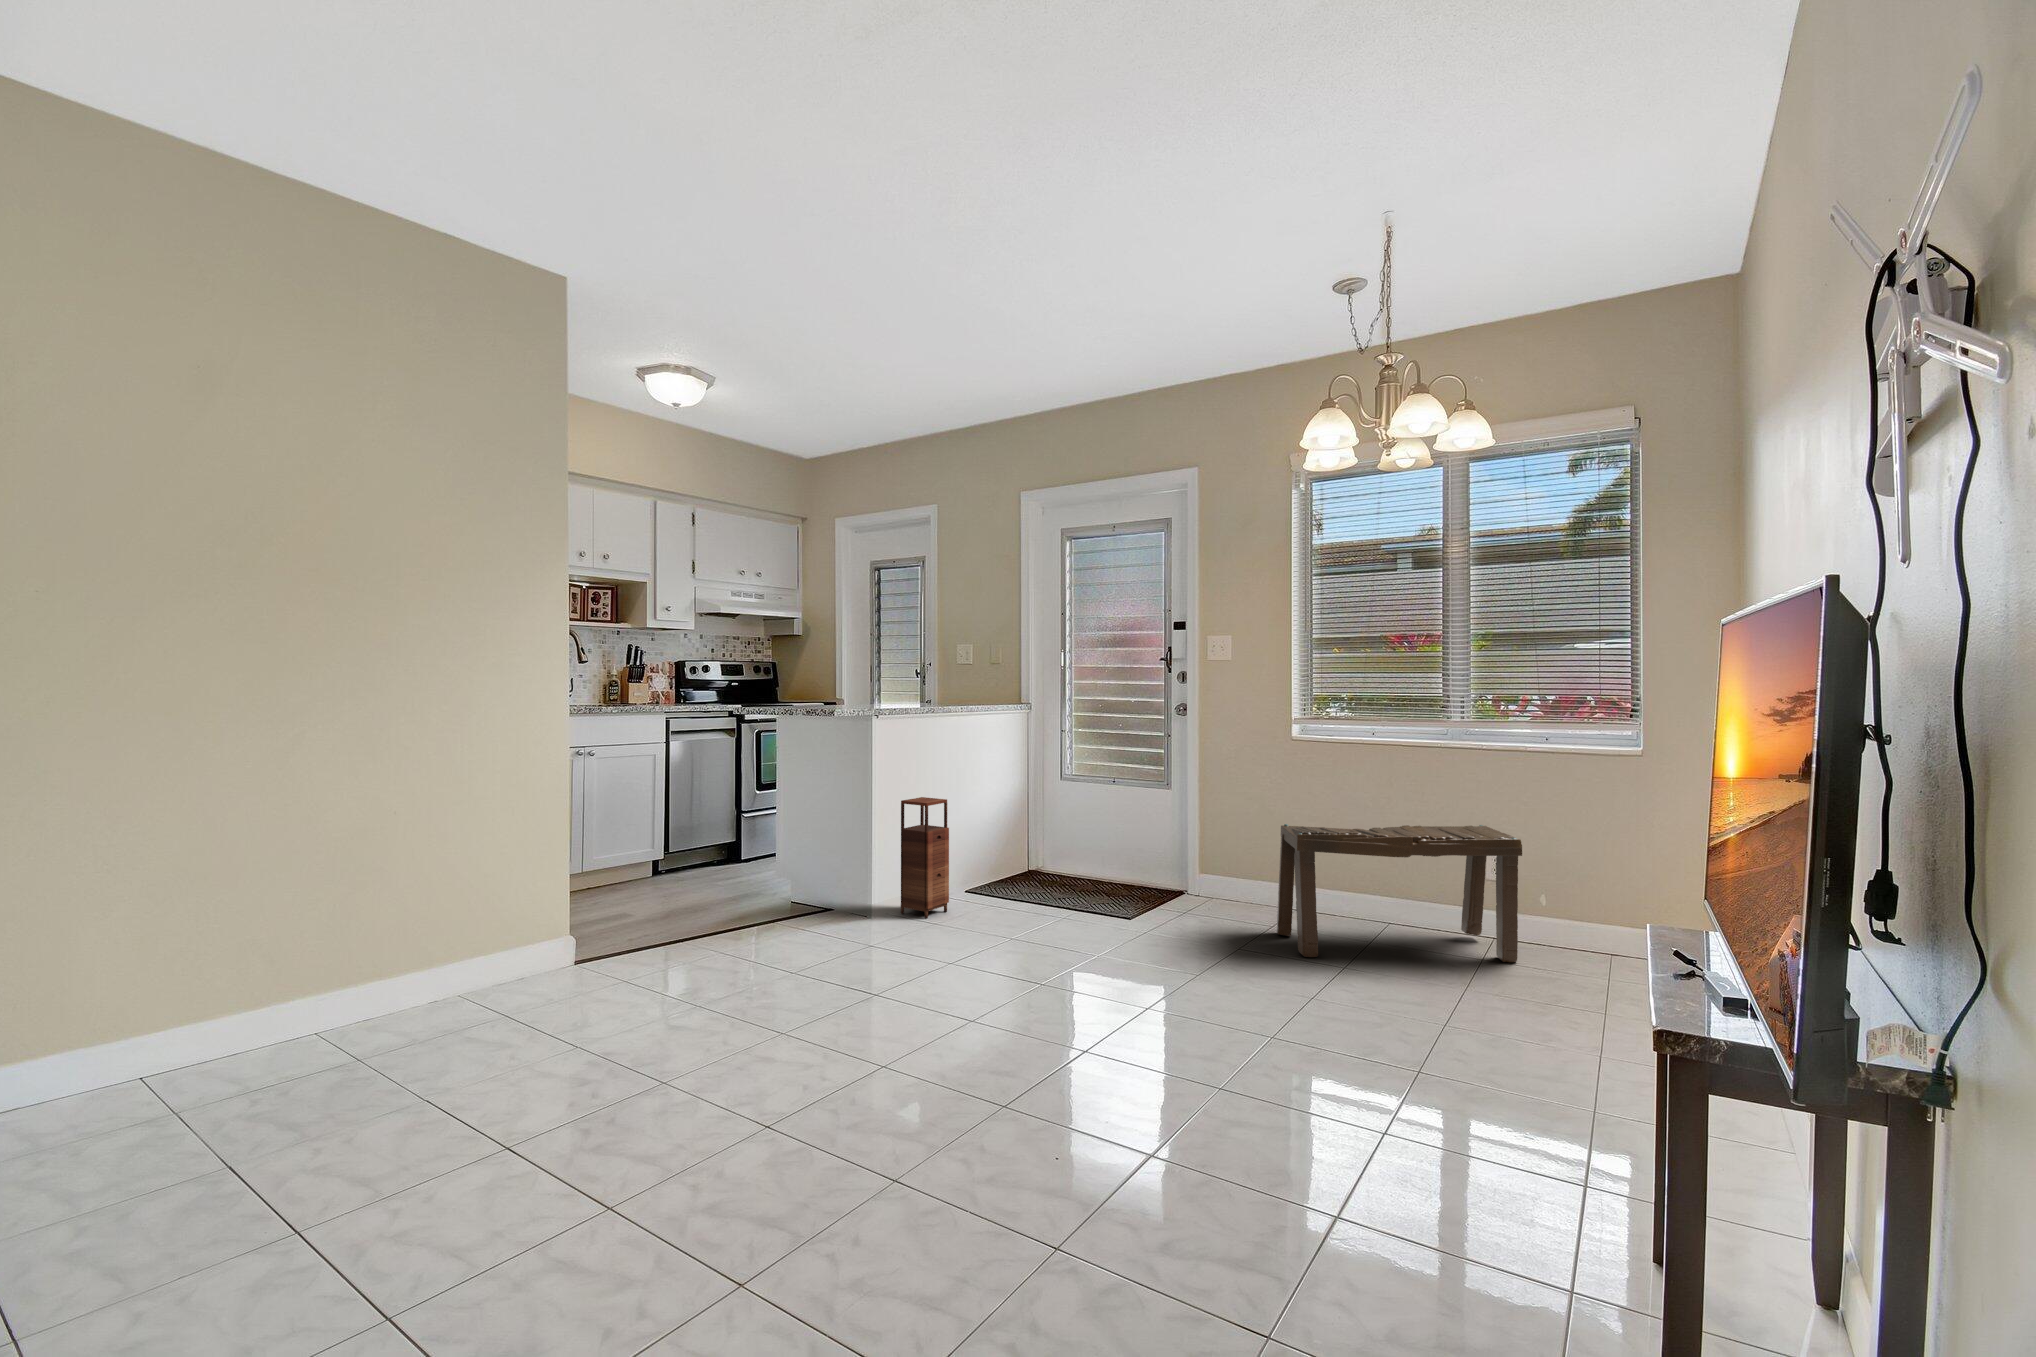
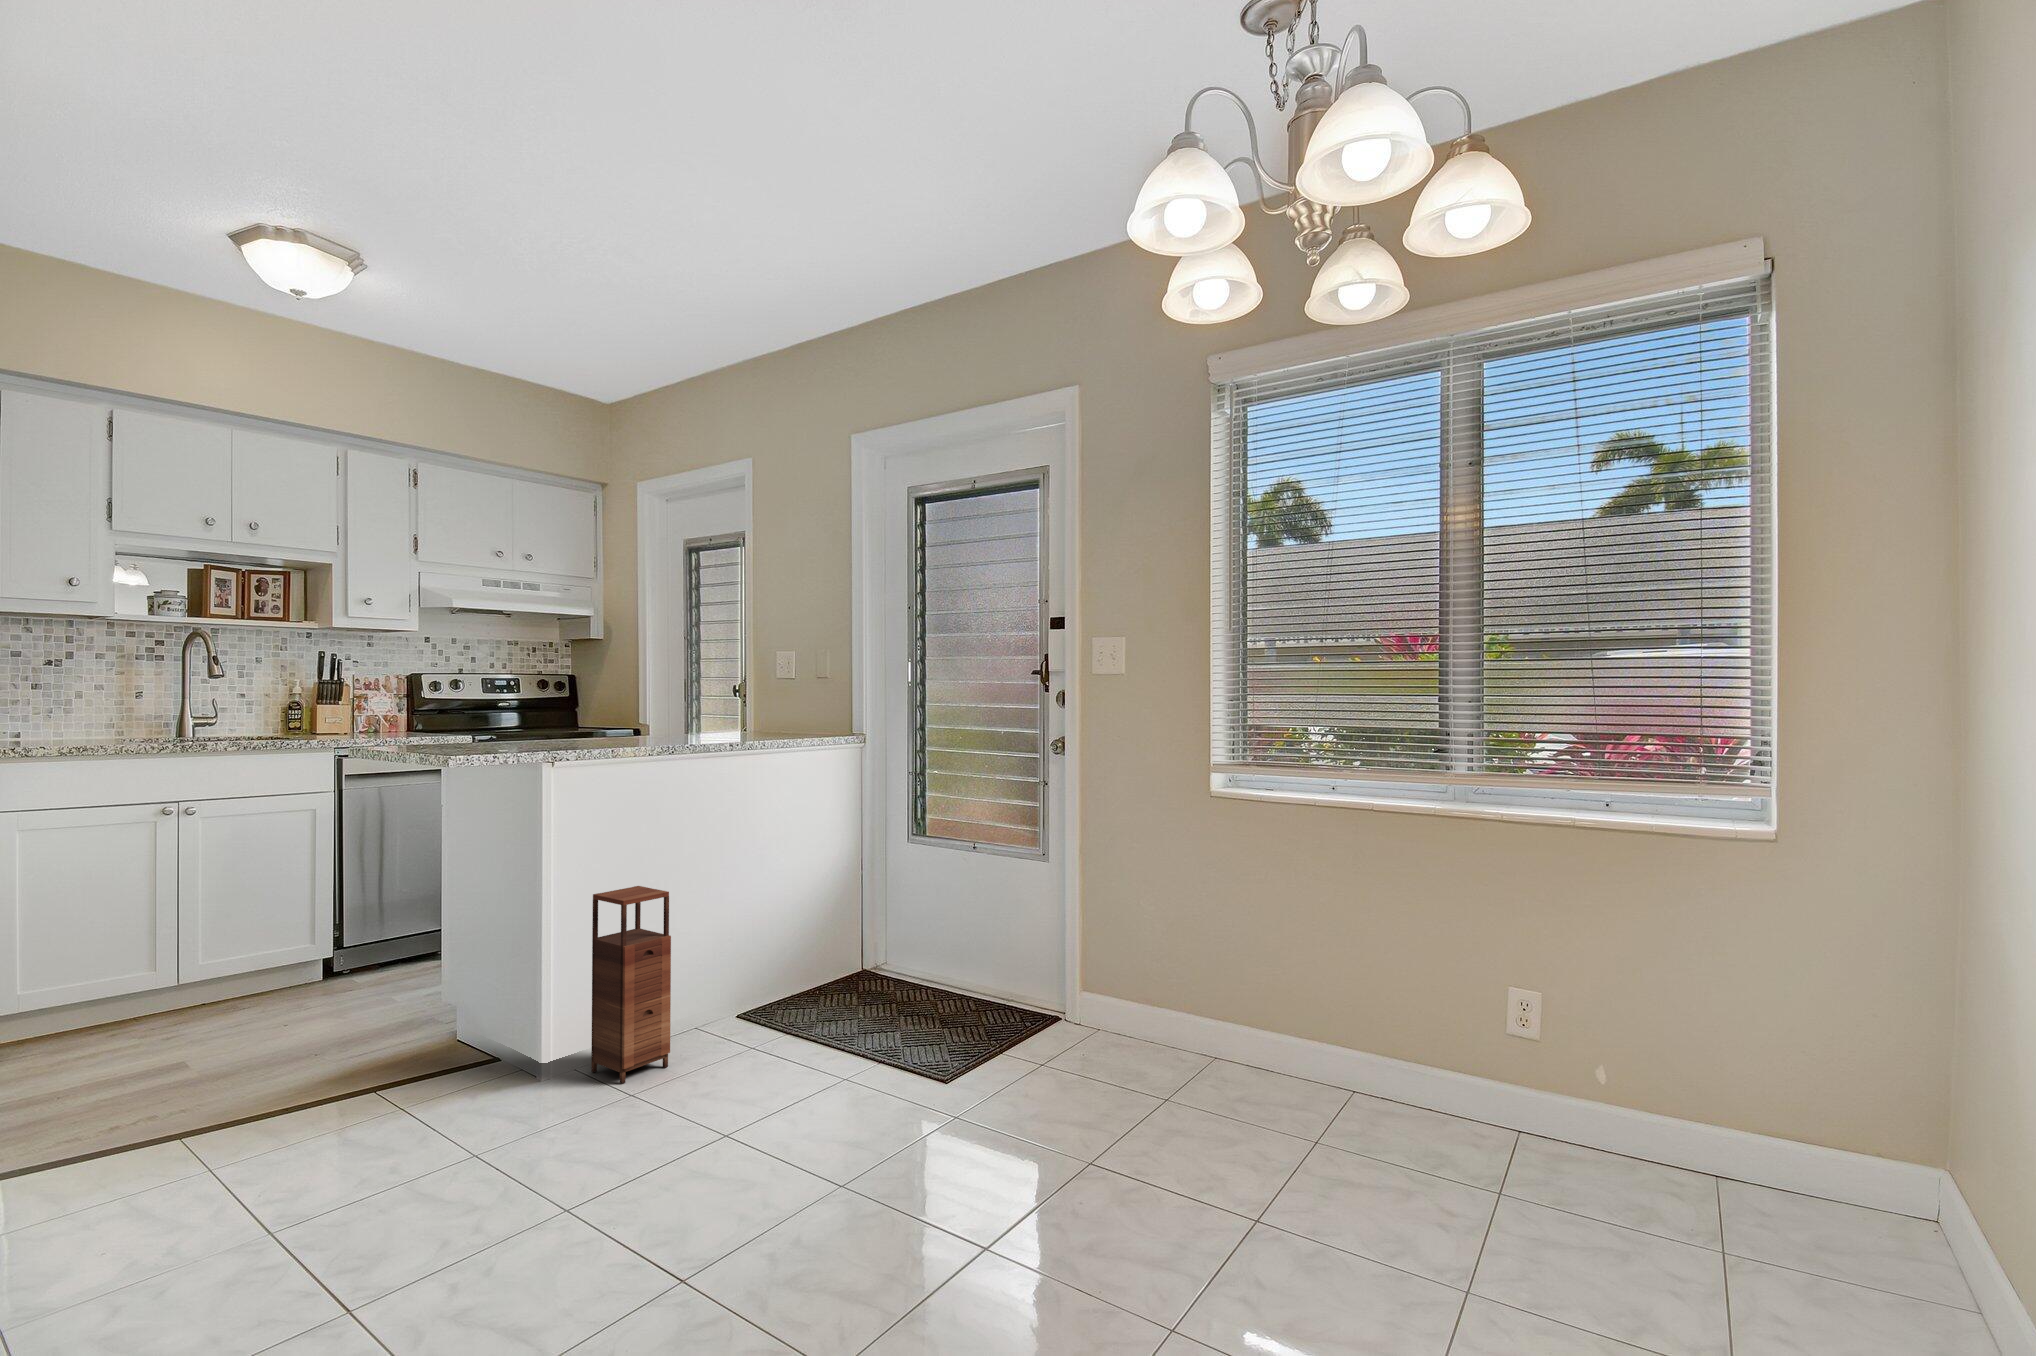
bench: present [1277,824,1522,962] -> none [1163,945,1570,1212]

